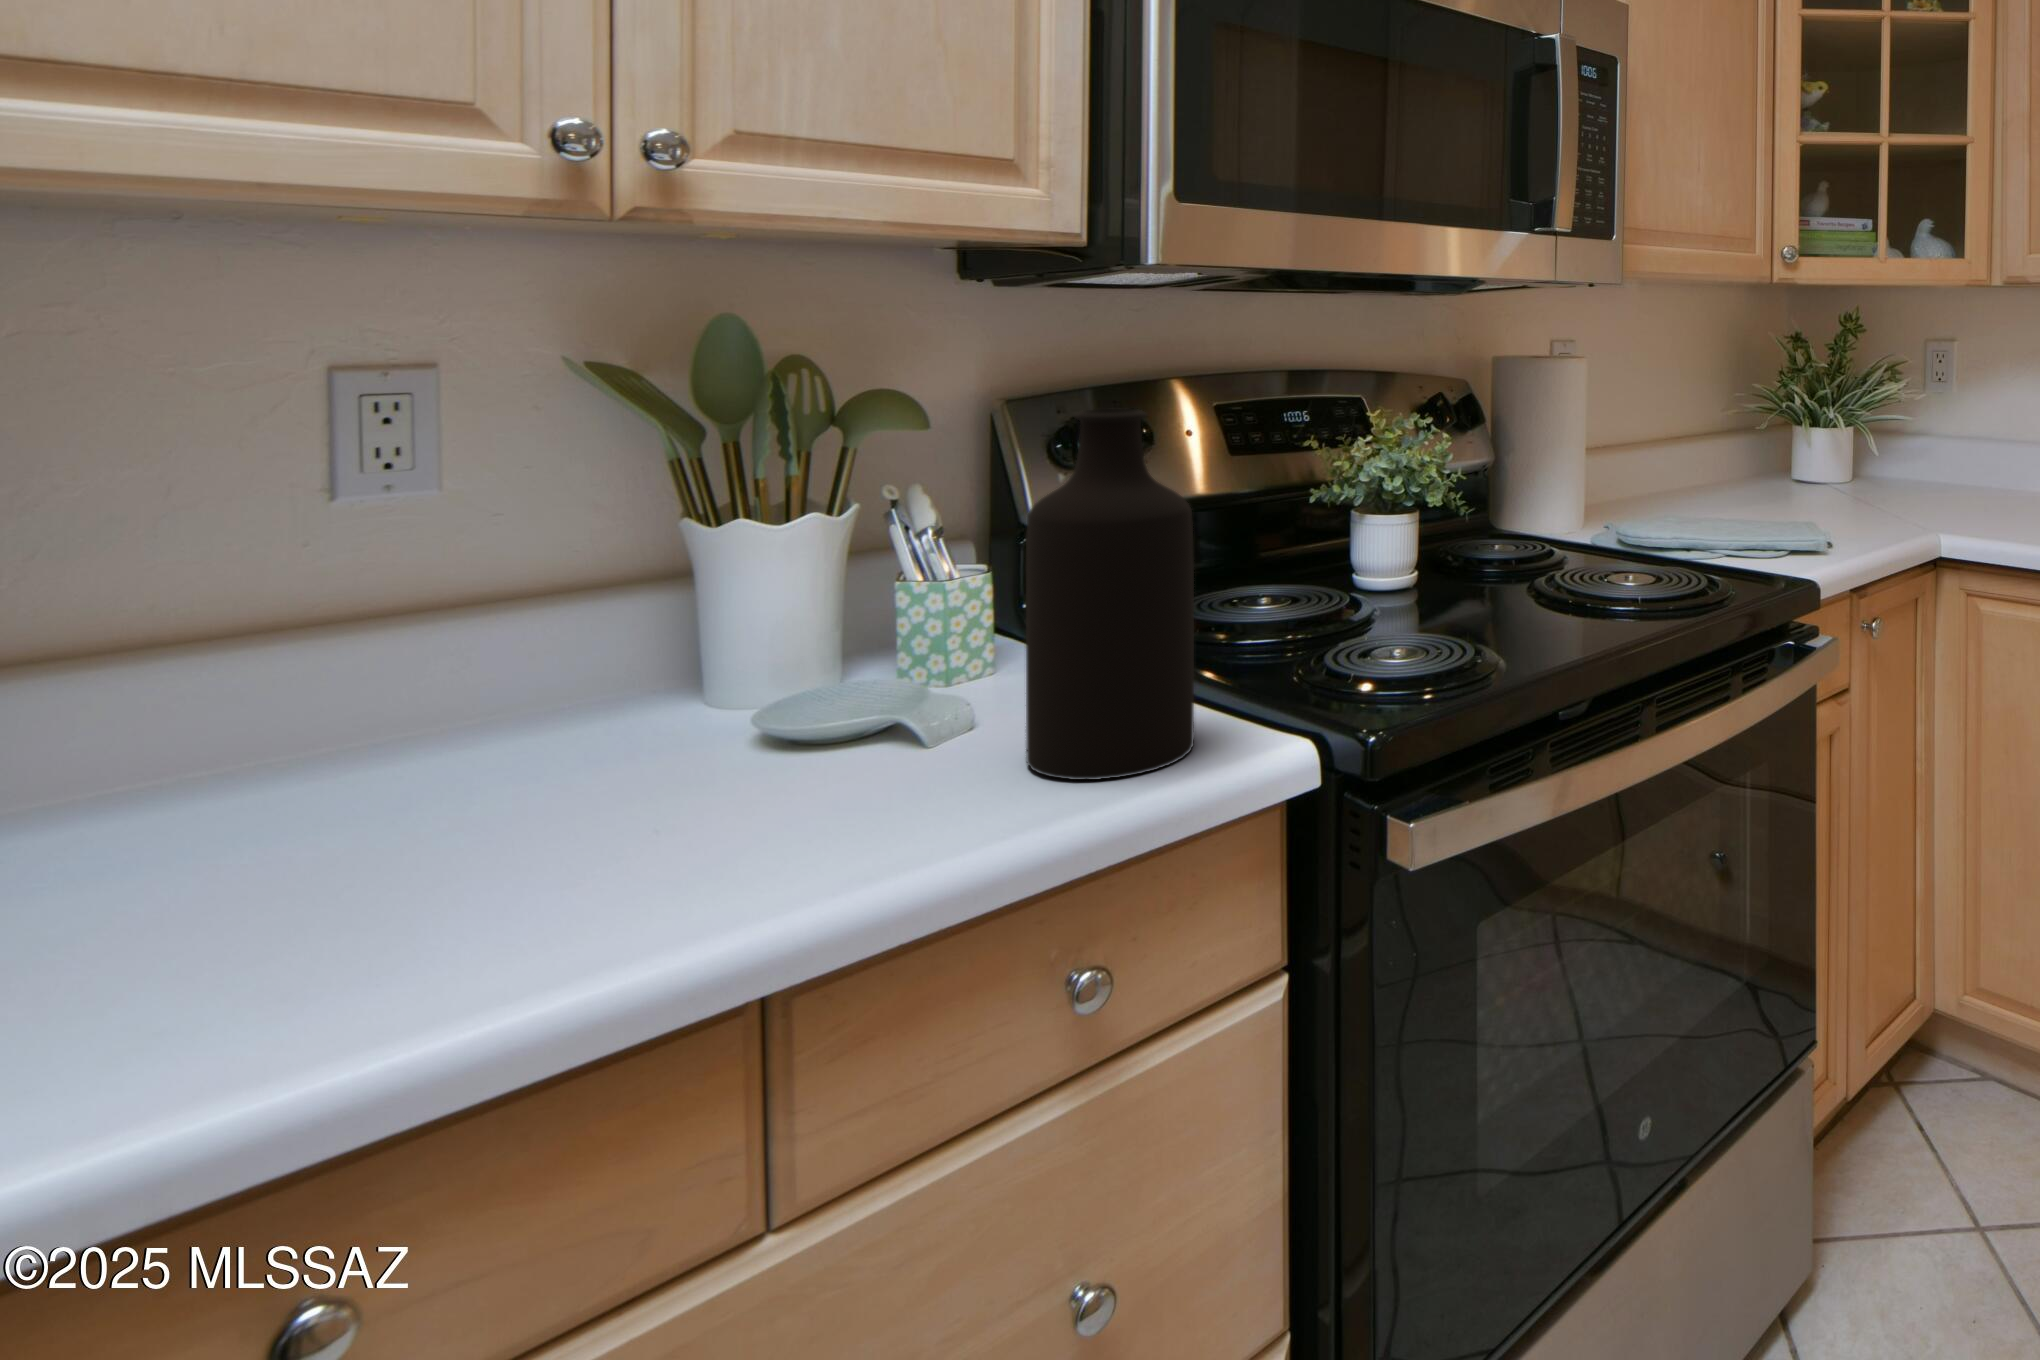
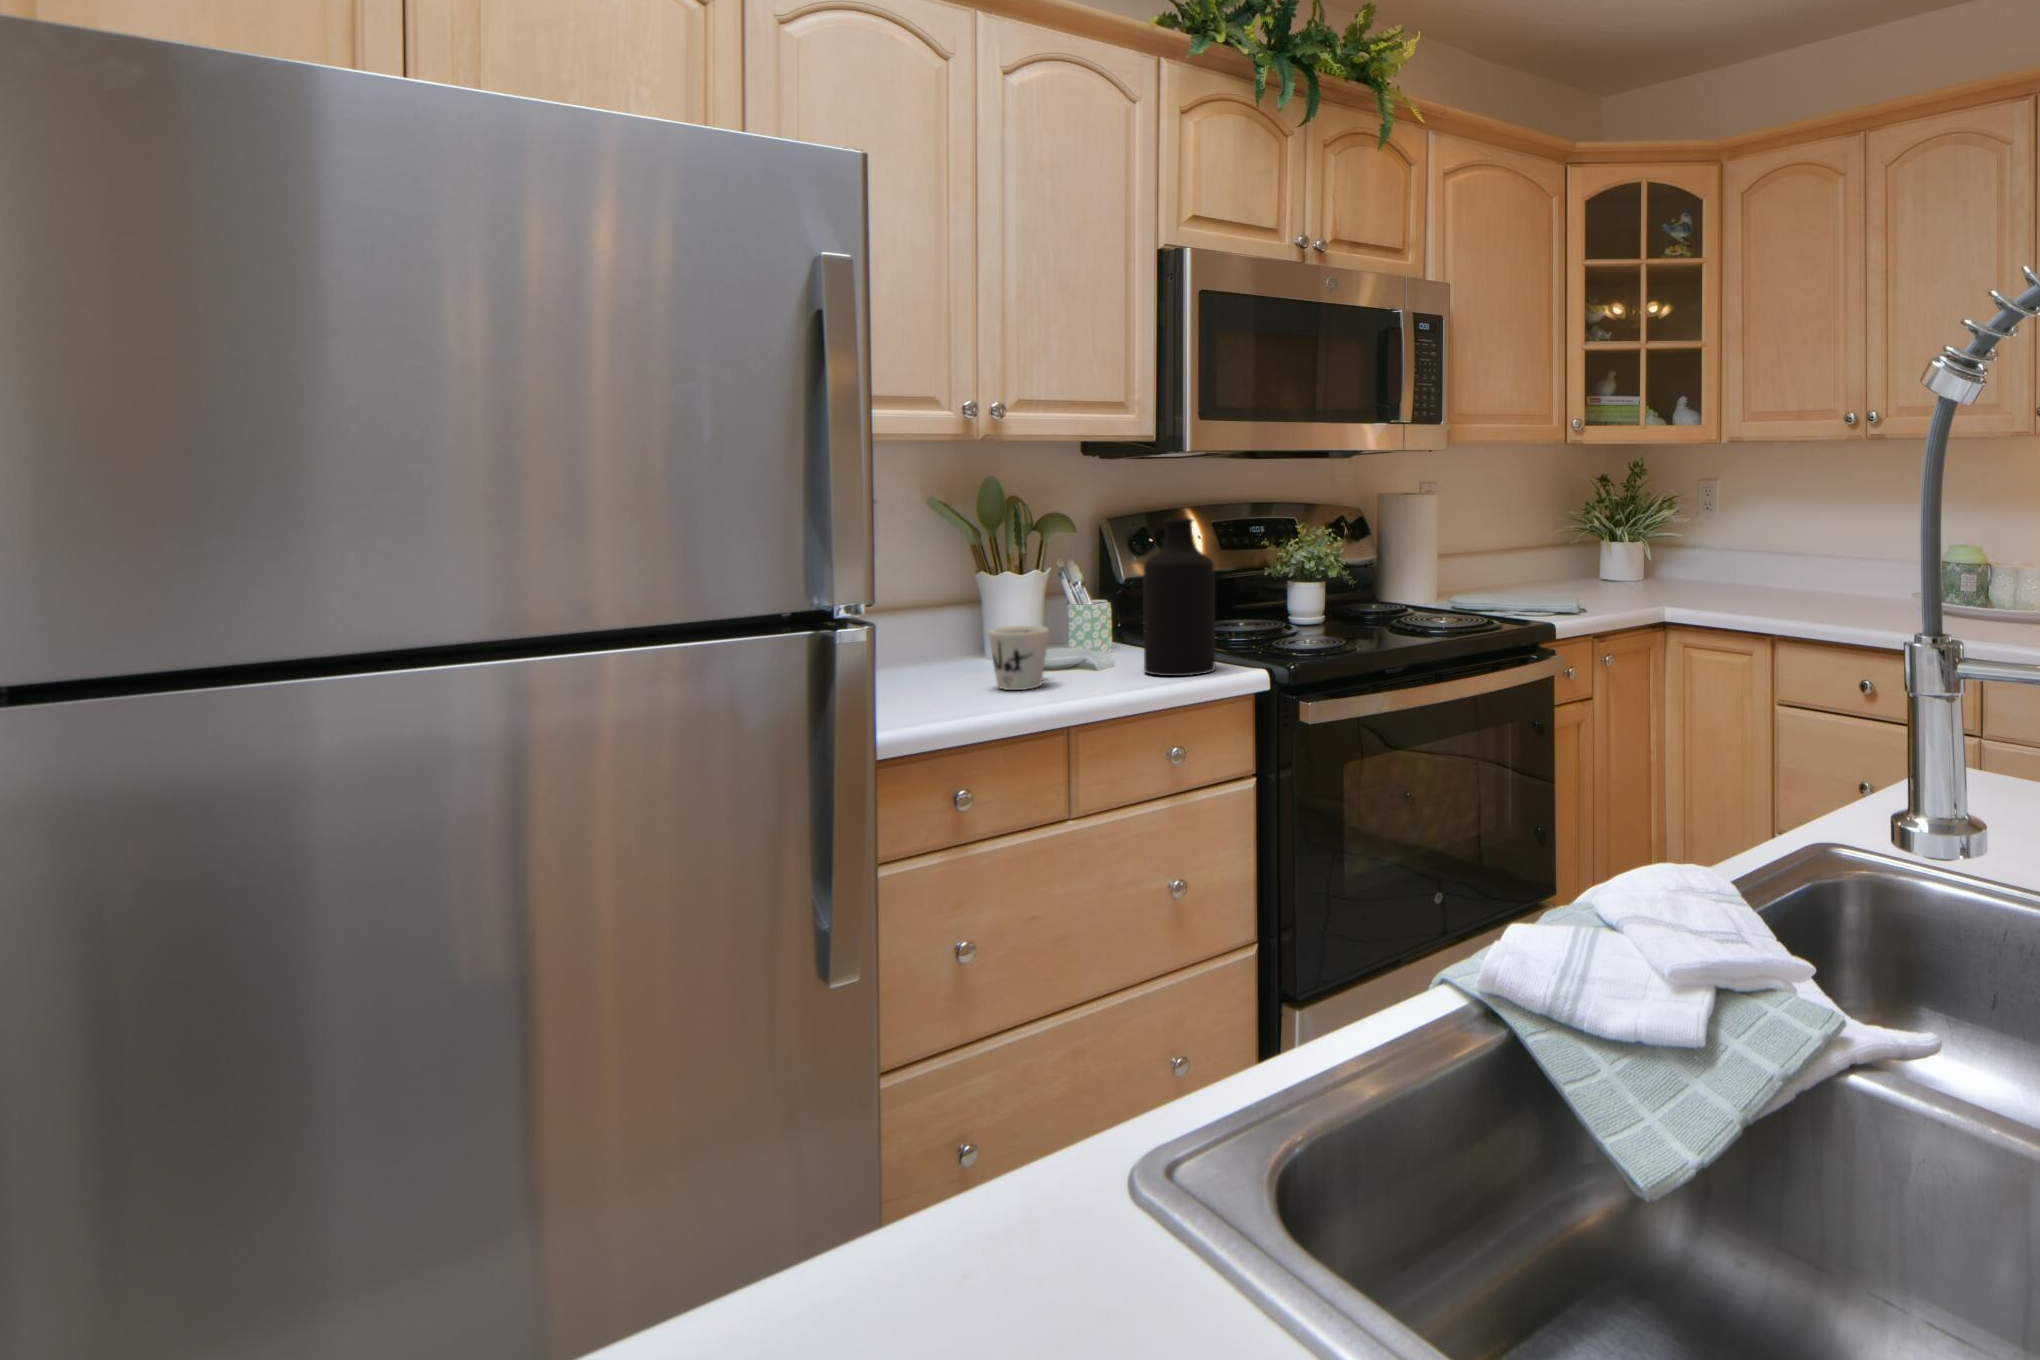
mug: none [586,672,777,855] -> present [989,626,1049,690]

